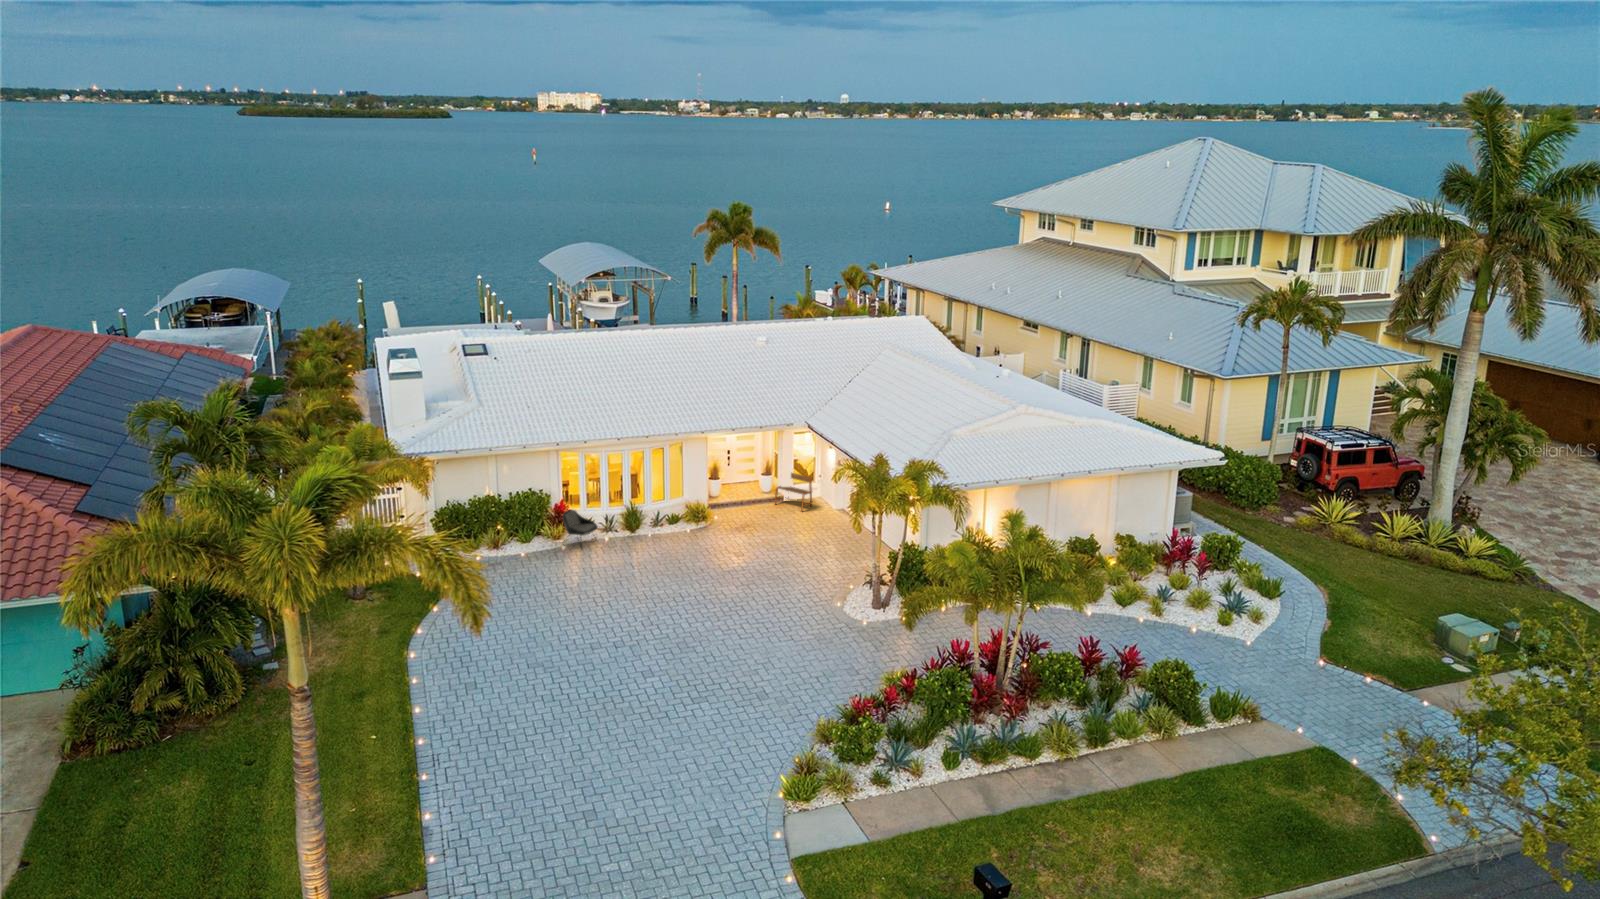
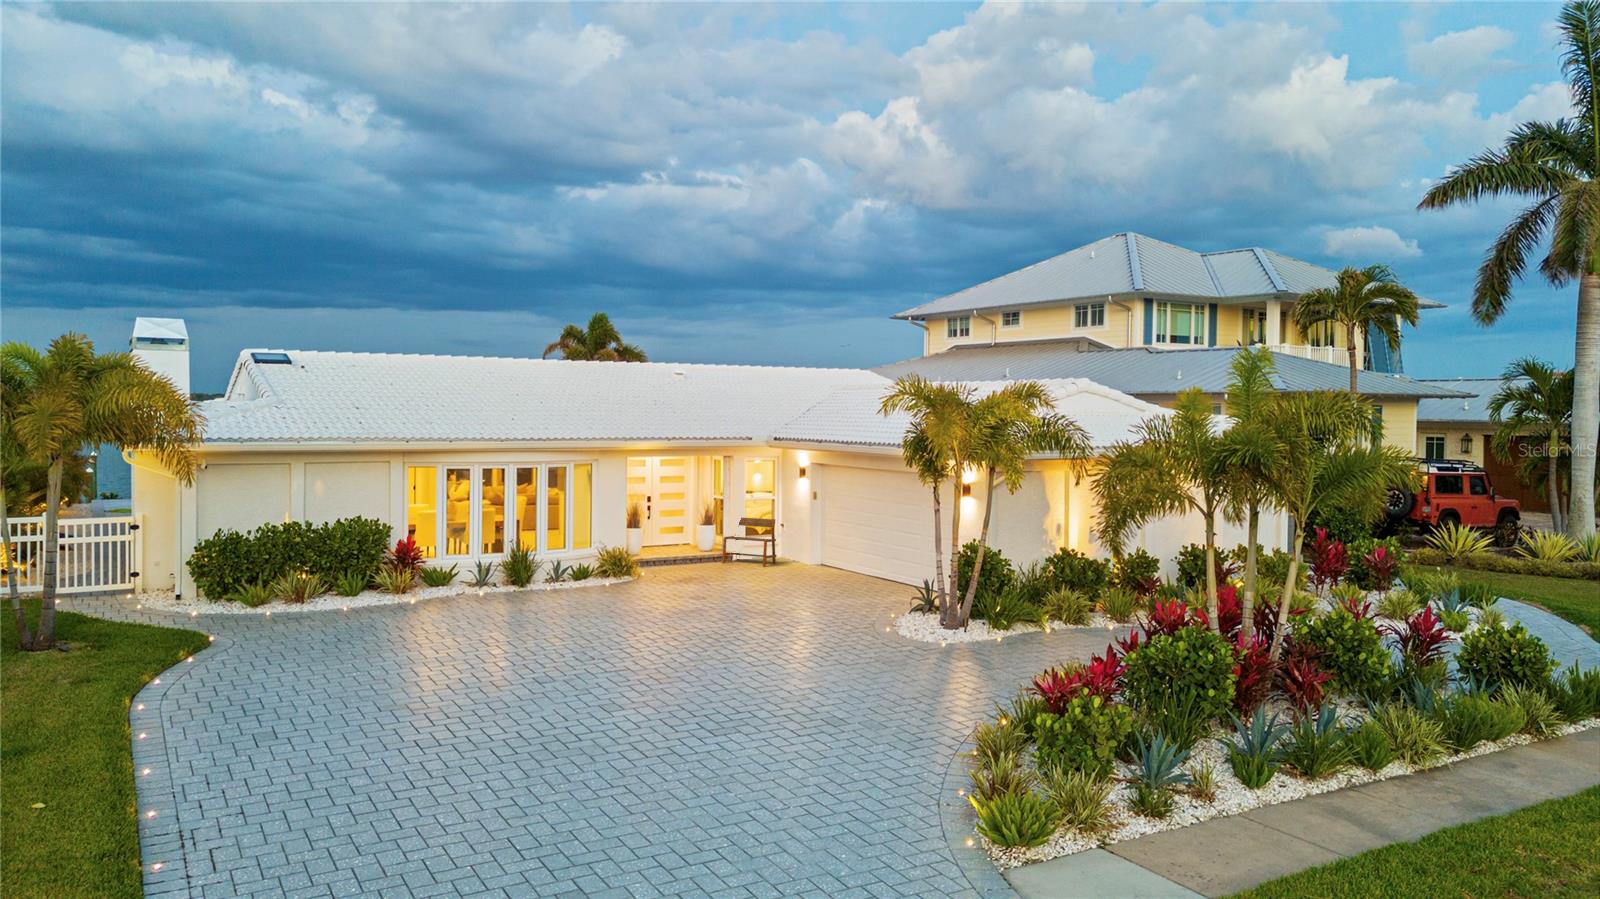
lounge chair: present [563,510,597,545] -> none [407,545,466,600]

